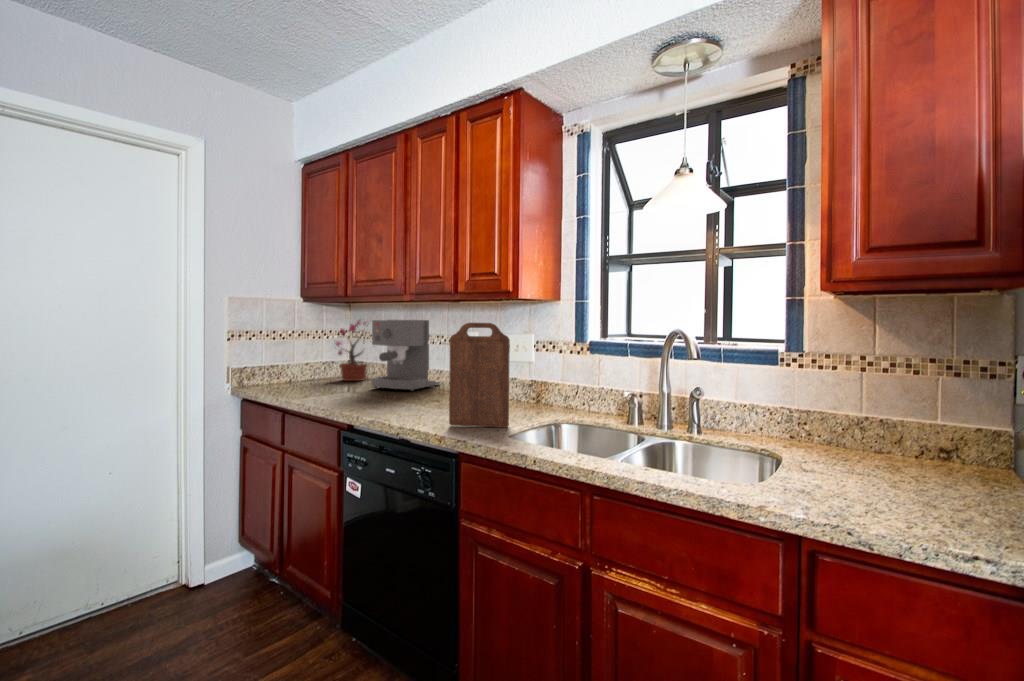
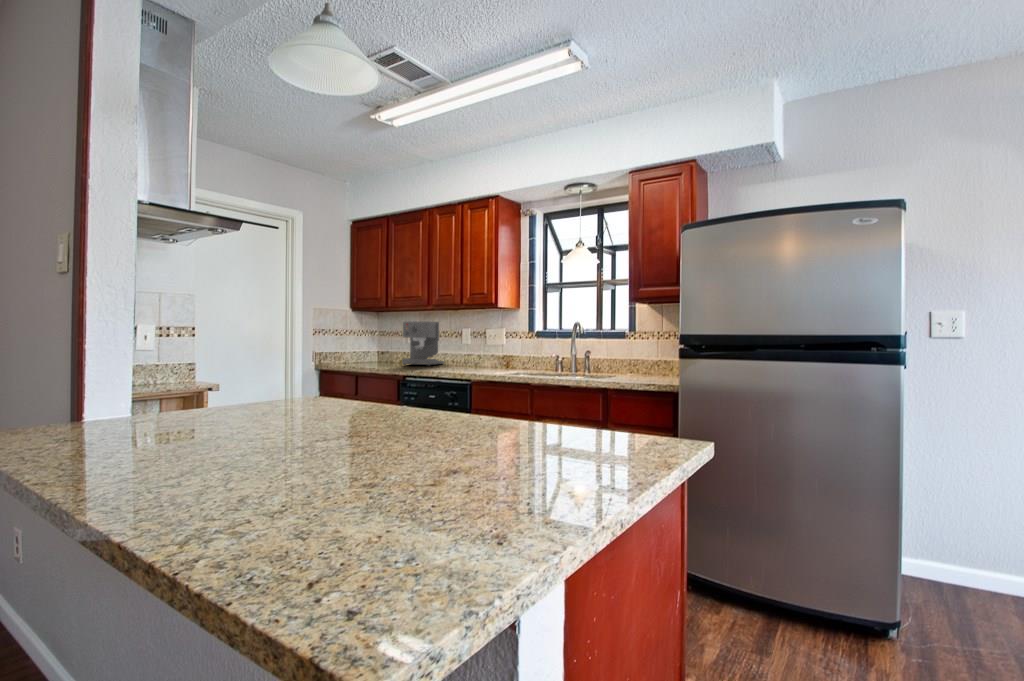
potted plant: present [335,320,368,381] -> none [367,322,401,364]
cutting board: present [449,323,510,428] -> none [463,319,495,373]

